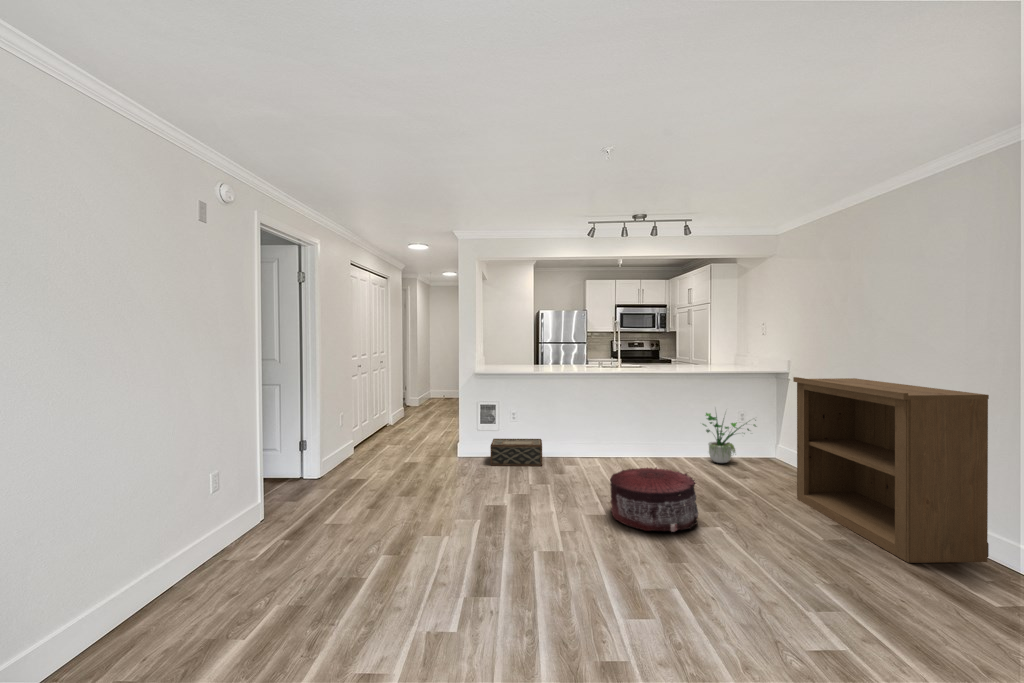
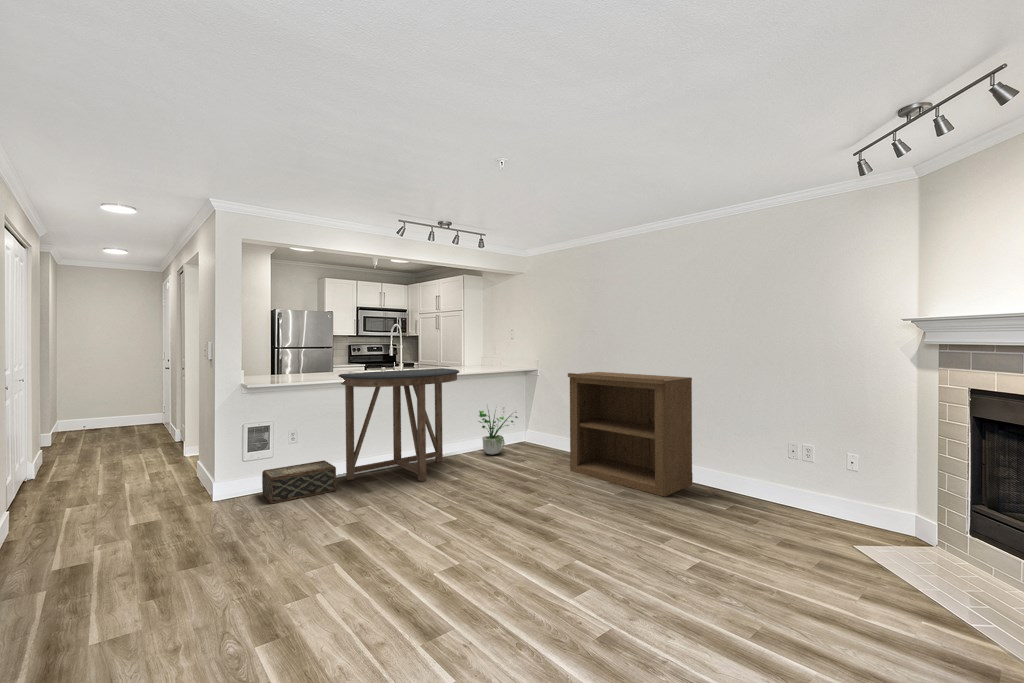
console table: none [554,365,670,473] -> present [338,368,459,482]
pouf: present [610,467,698,532] -> none [454,464,538,525]

